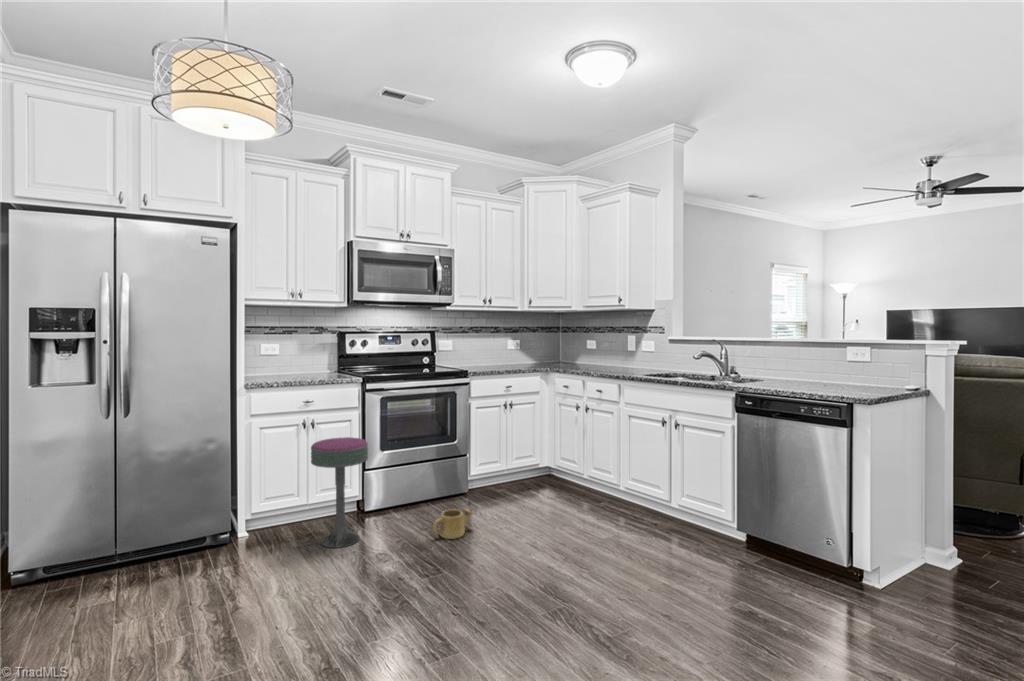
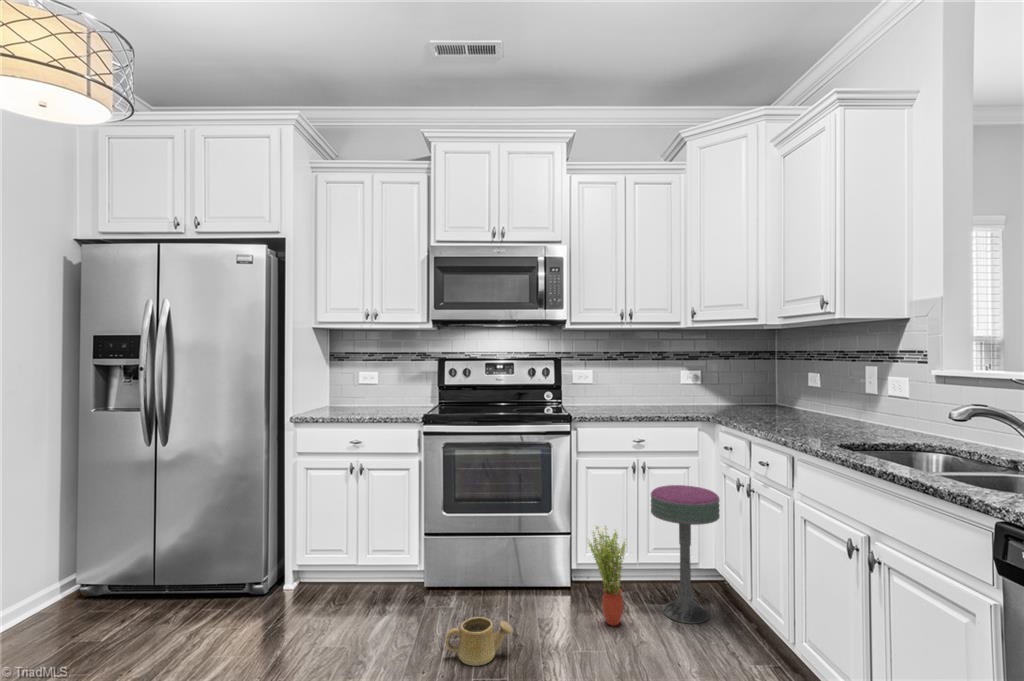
bar stool: present [311,437,368,548] -> present [651,485,720,624]
potted plant: none [496,441,523,505] -> present [588,526,626,625]

